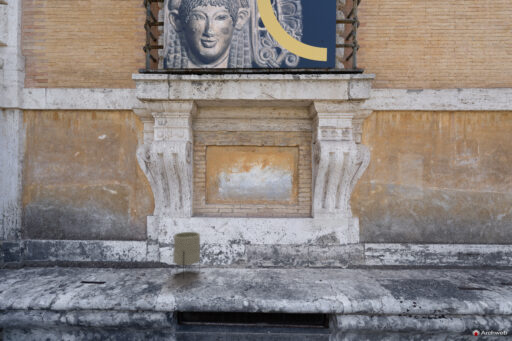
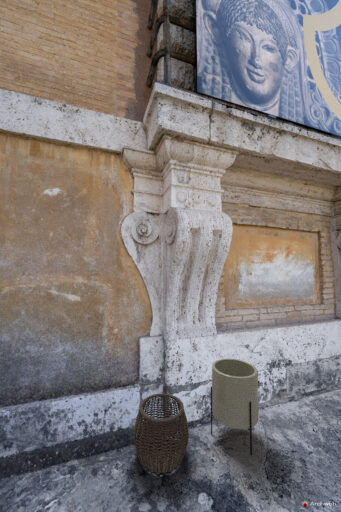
woven basket: none [128,245,159,276] -> present [134,393,189,474]

